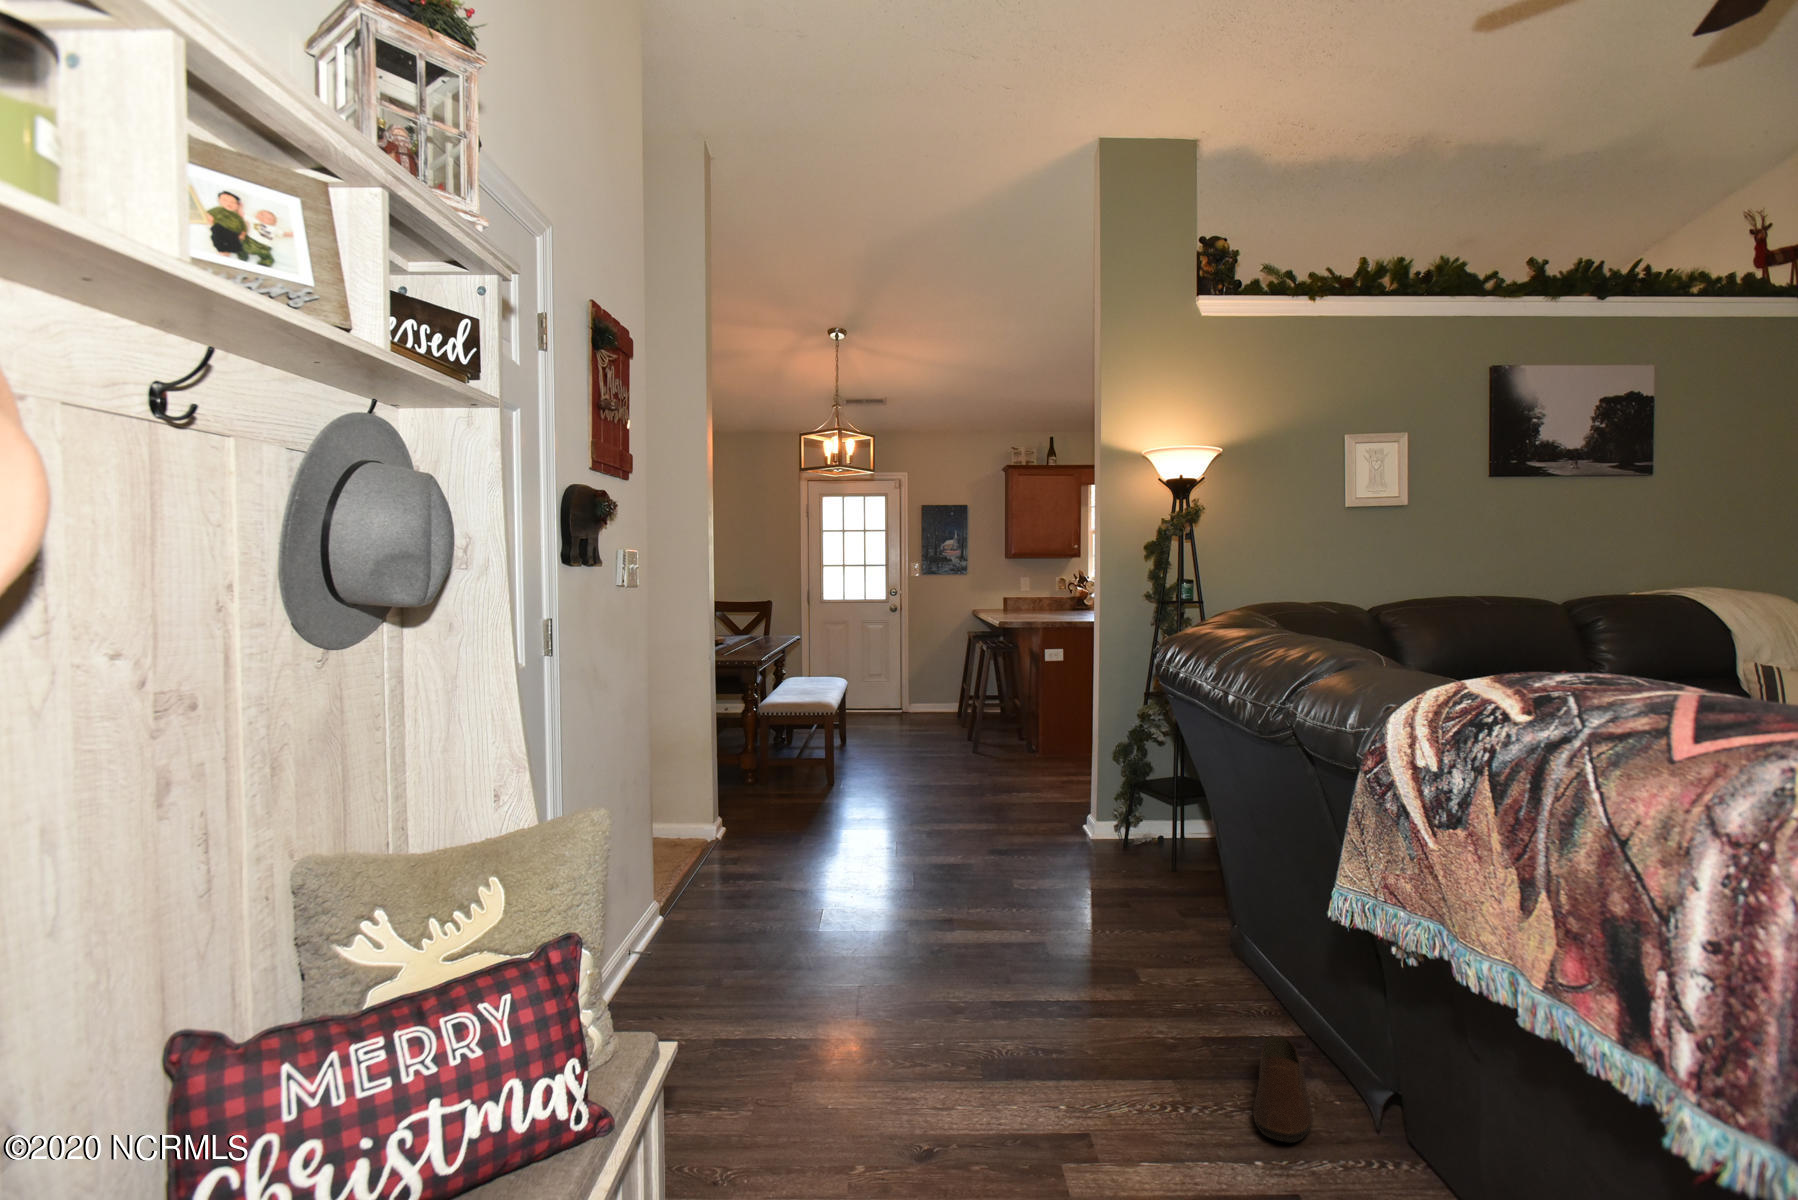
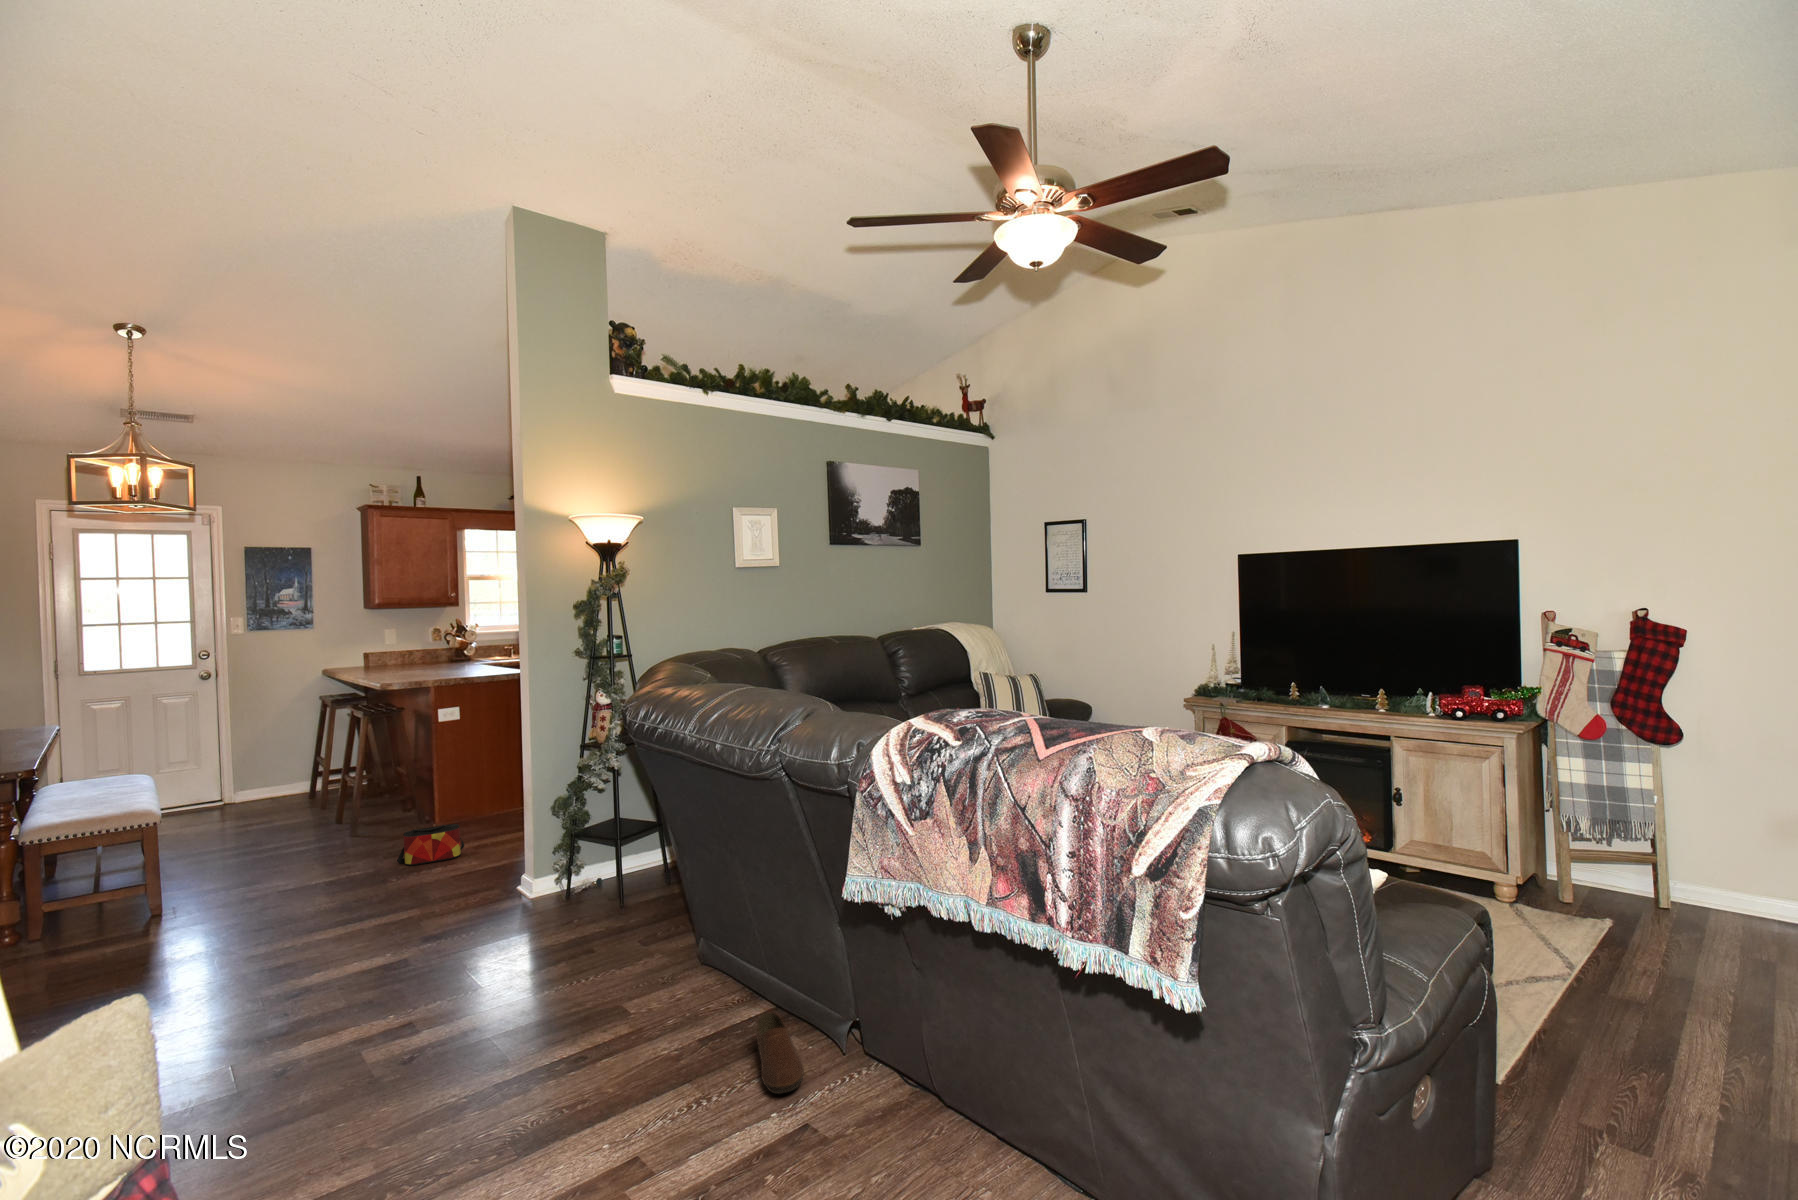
bag: none [996,753,1050,786] -> present [397,824,464,866]

